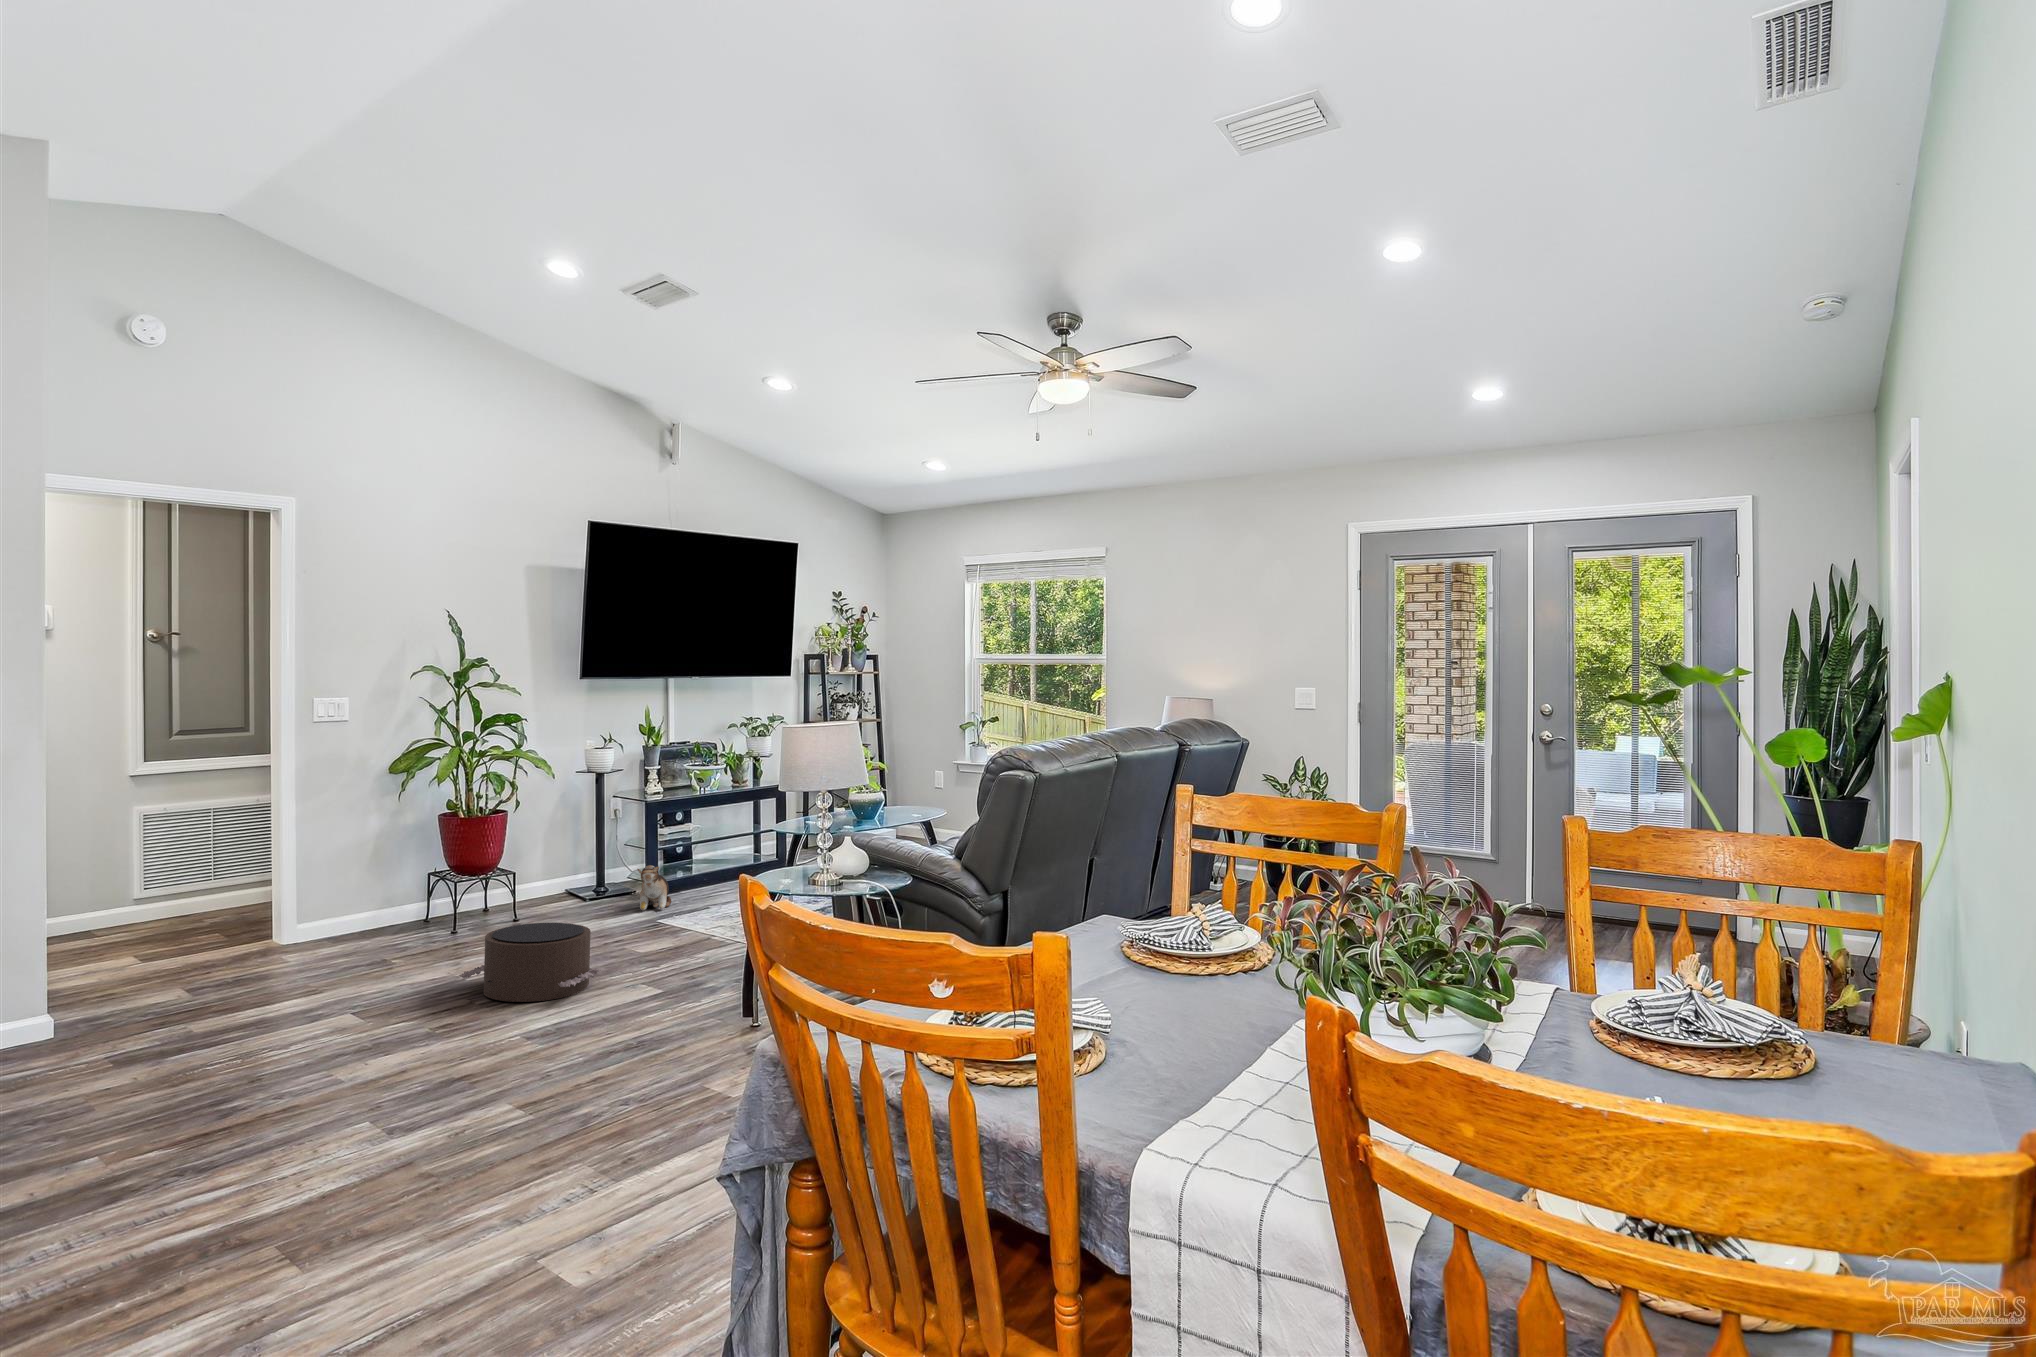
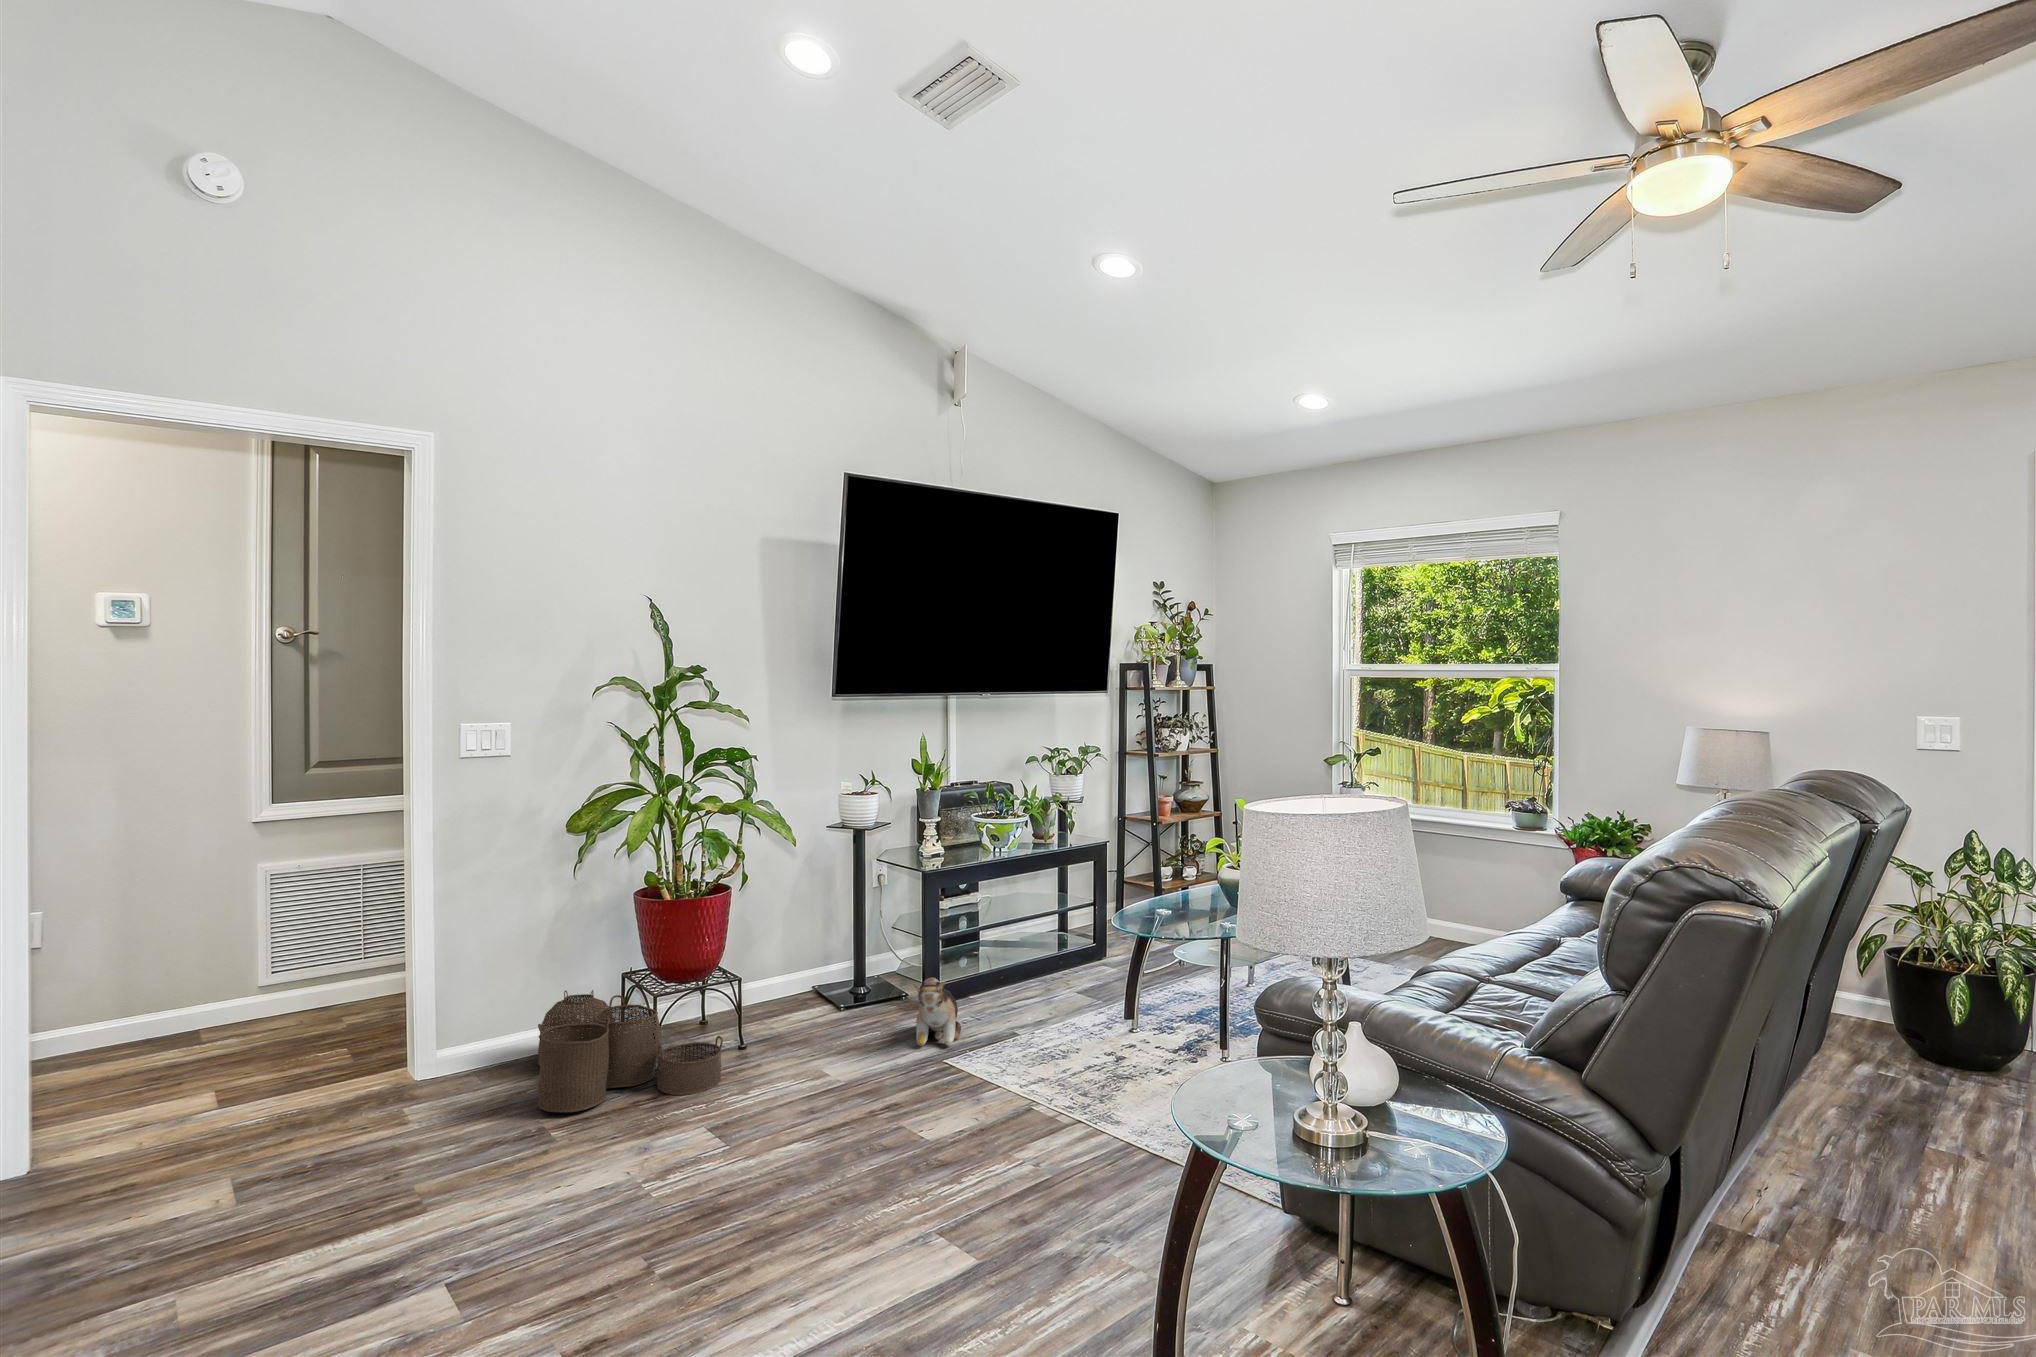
woven basket: none [371,880,506,947] -> present [538,990,723,1112]
pouf: present [460,923,601,1002] -> none [617,1113,862,1298]

